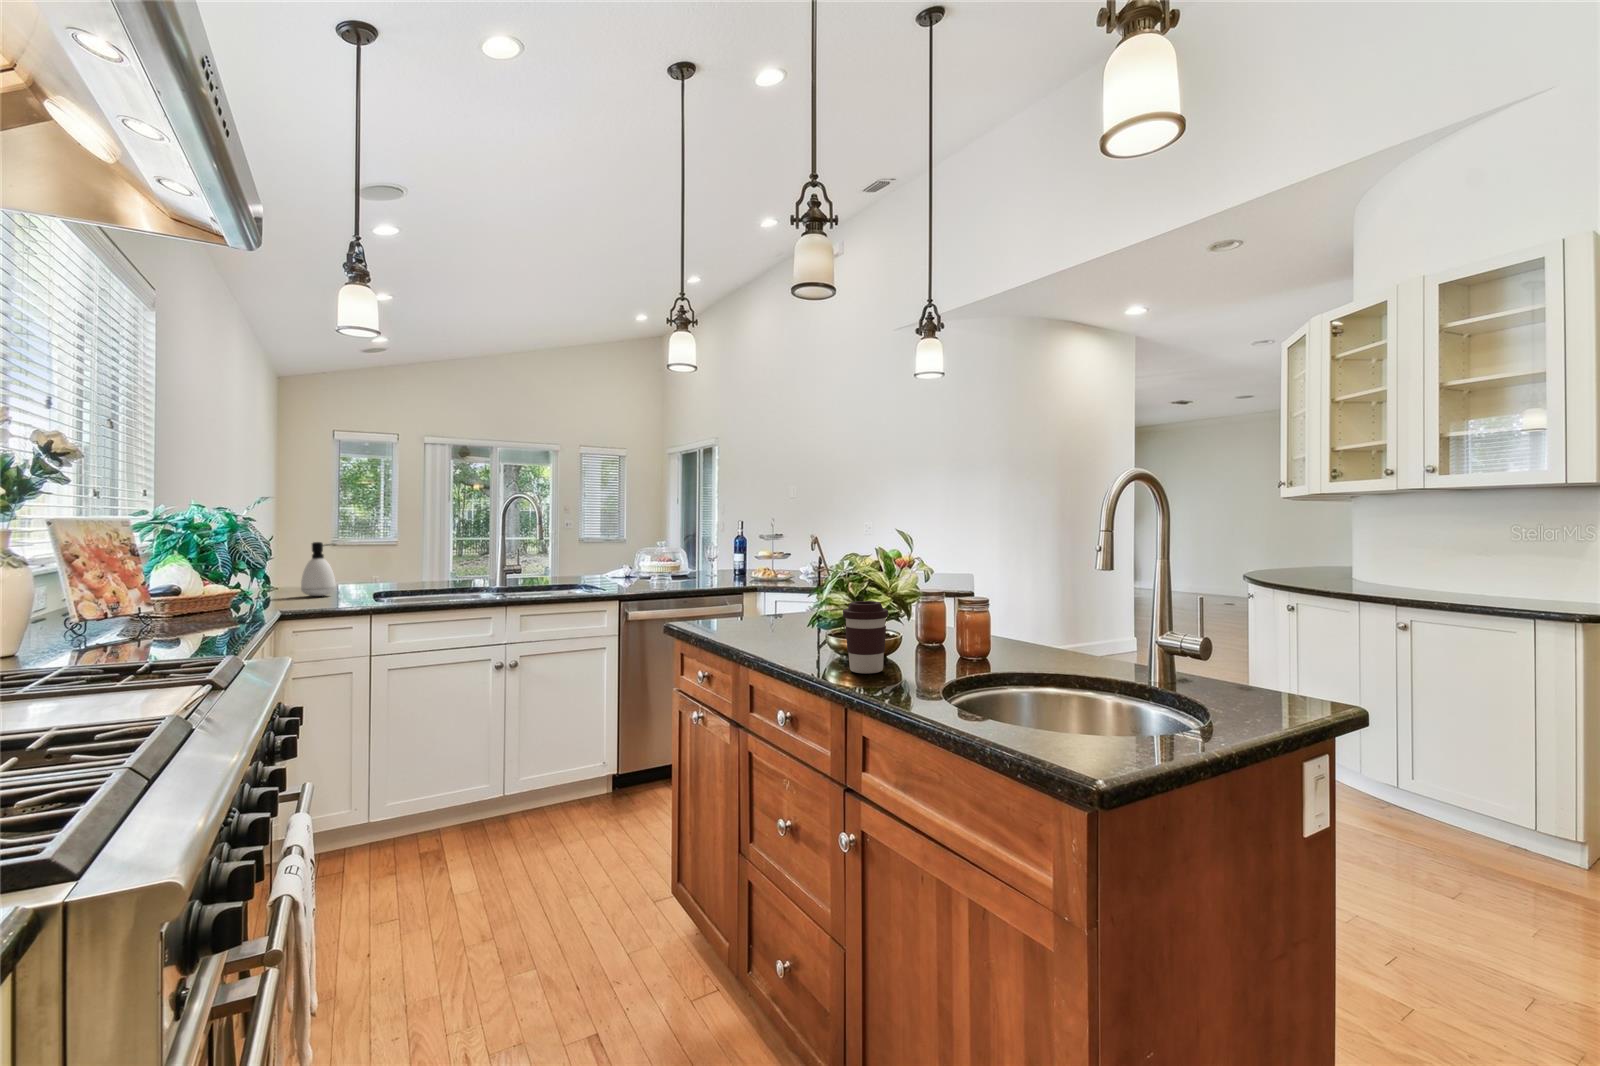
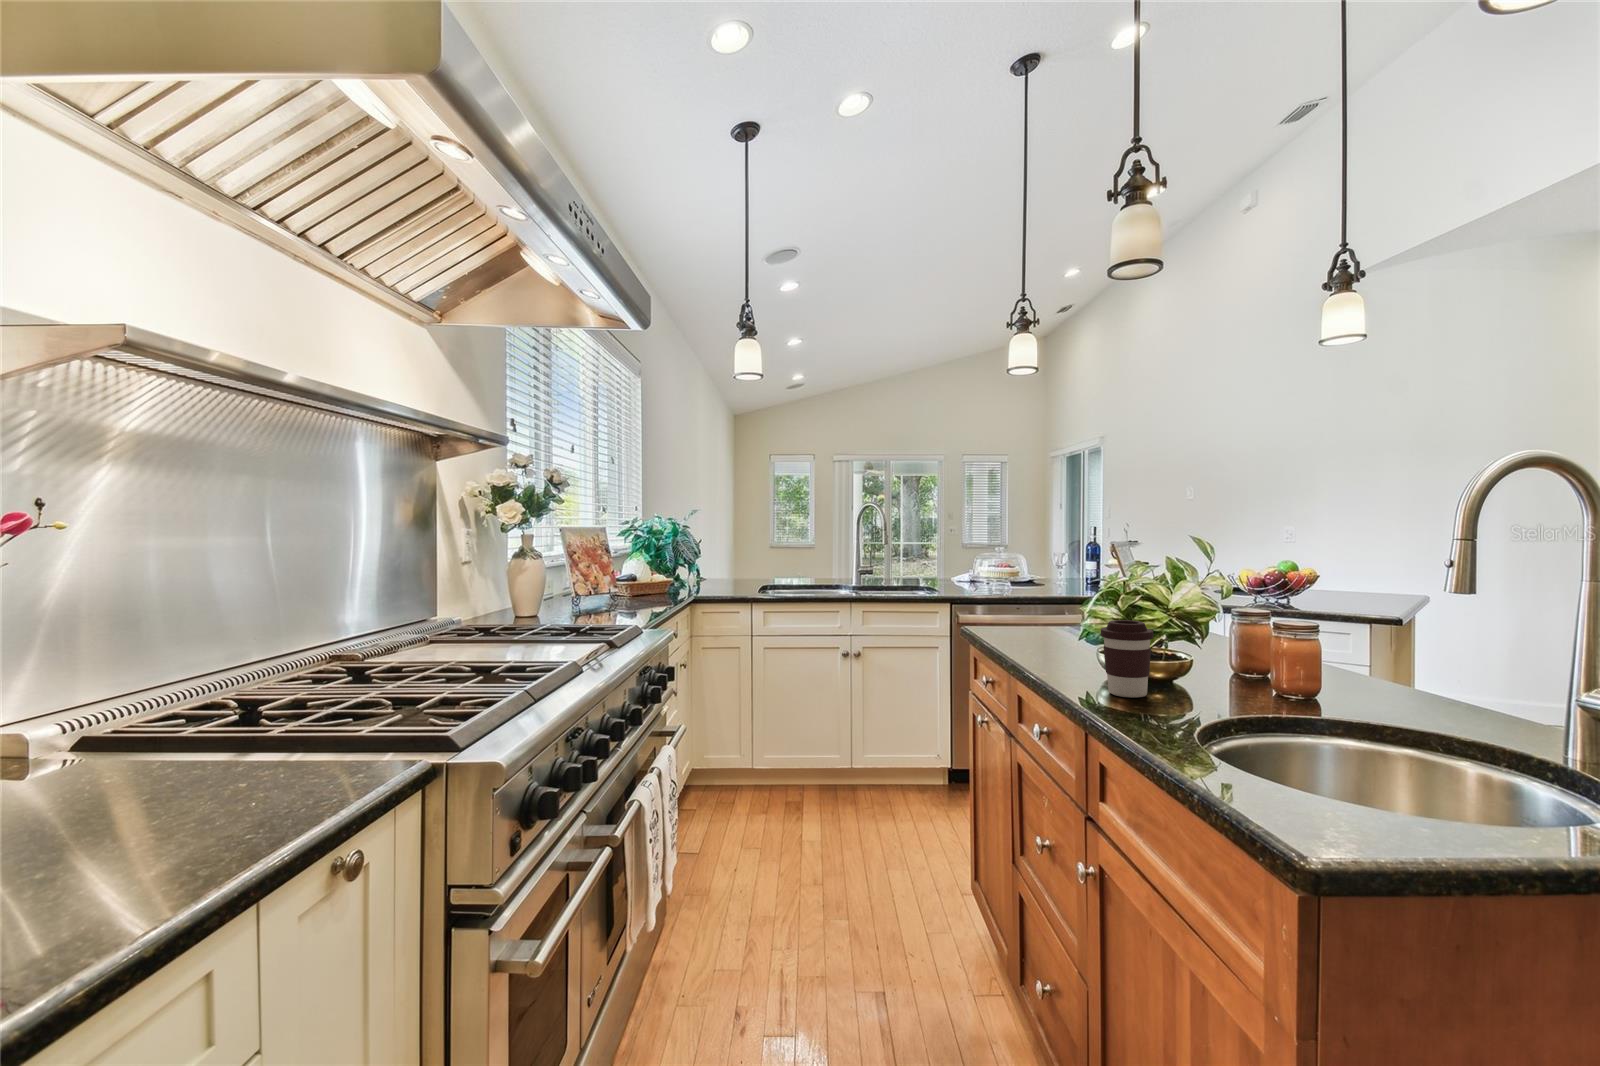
soap dispenser: present [301,542,336,596] -> none [713,545,735,586]

